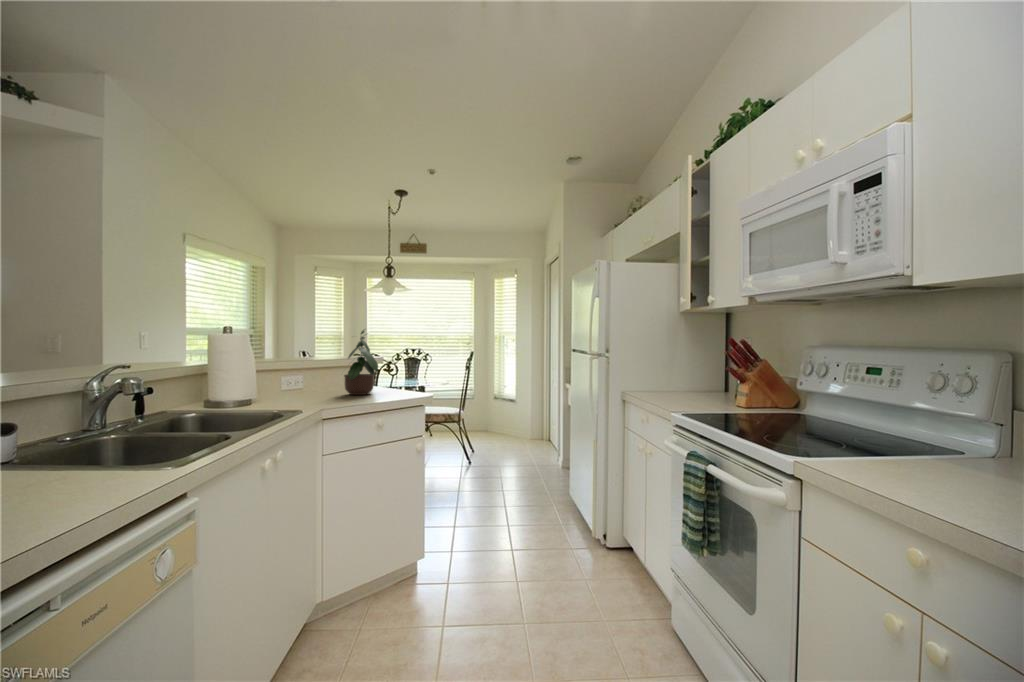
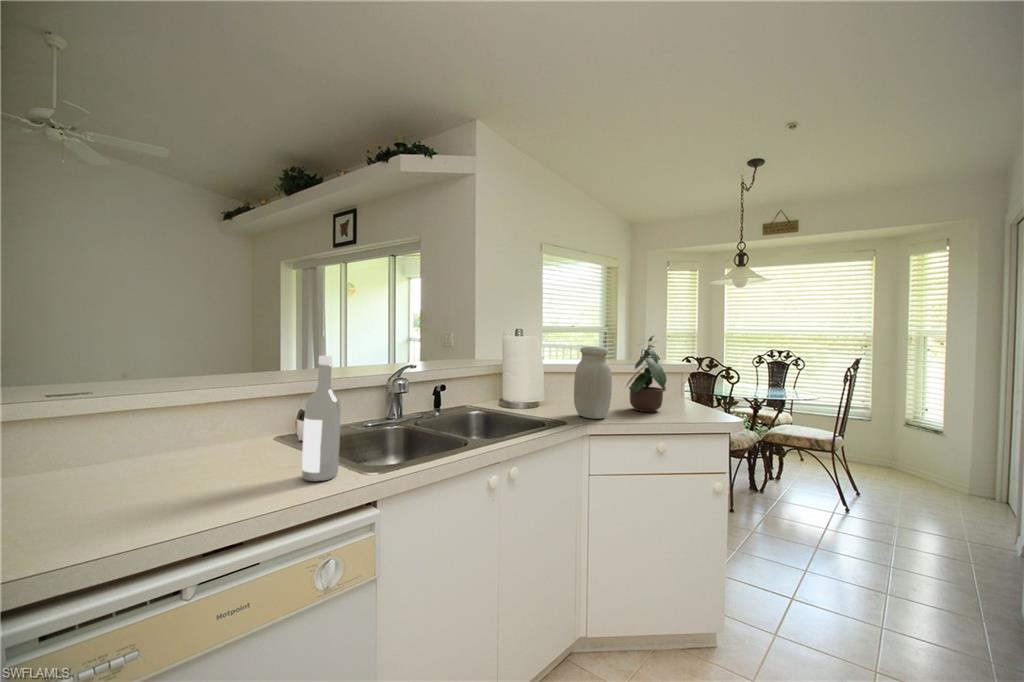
wine bottle: none [69,334,128,488] -> present [302,356,341,481]
jar: none [303,338,341,403] -> present [574,347,612,419]

